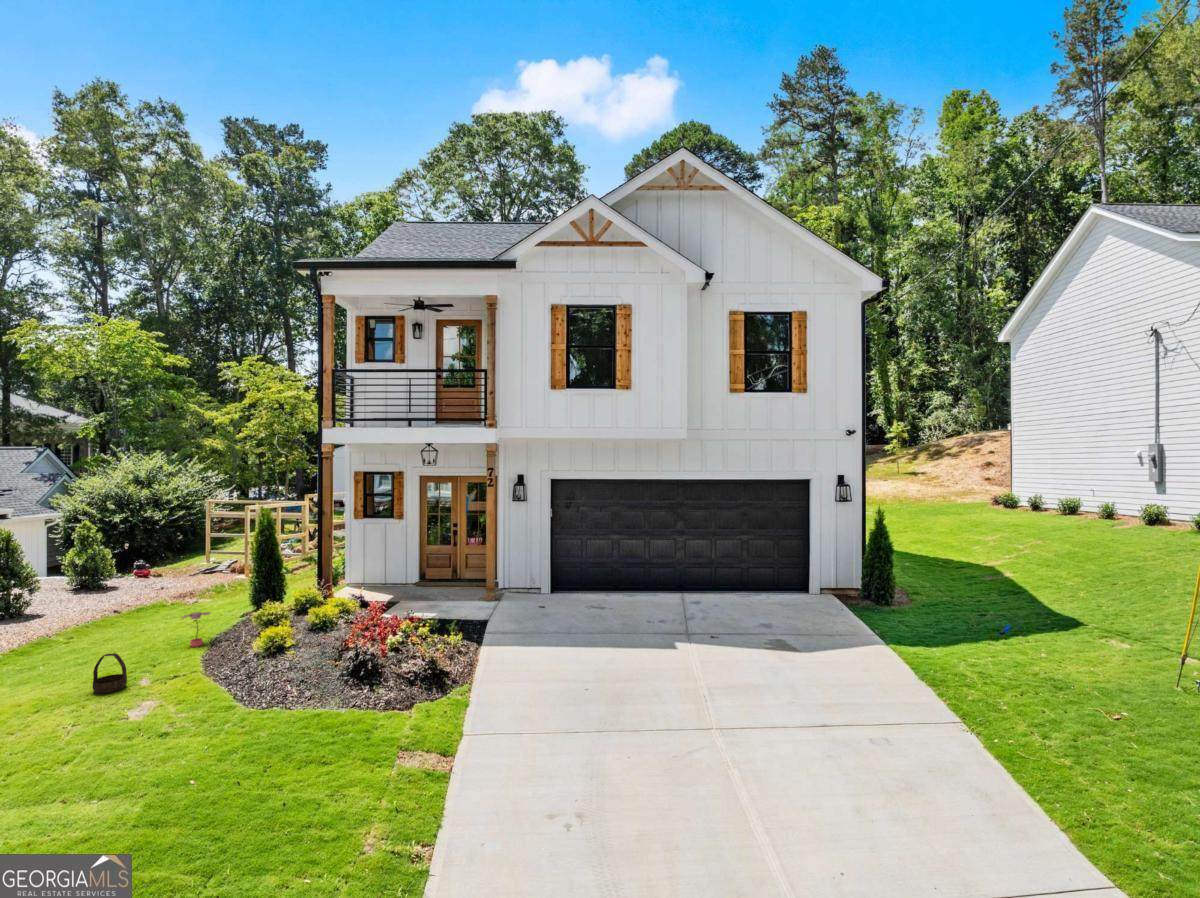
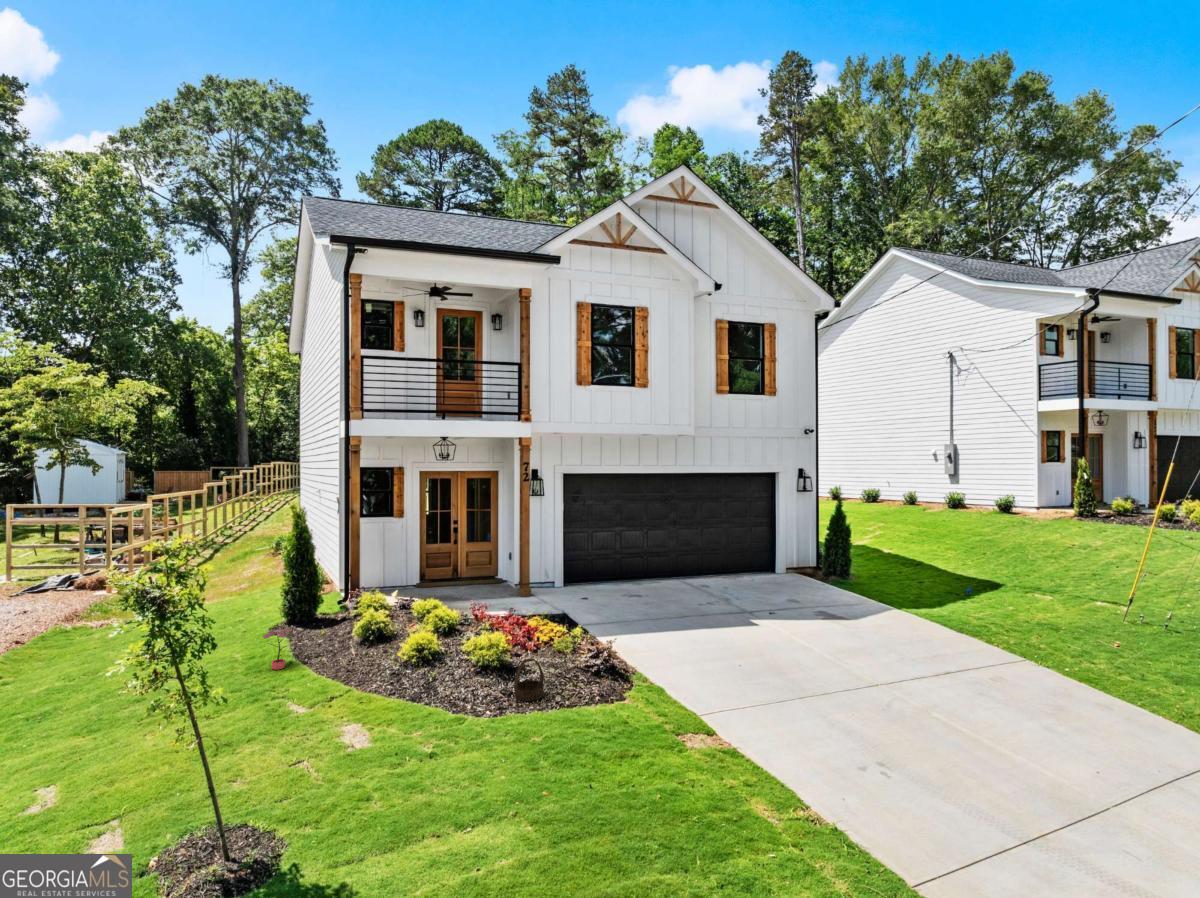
basket: present [93,653,127,694] -> present [515,658,544,701]

